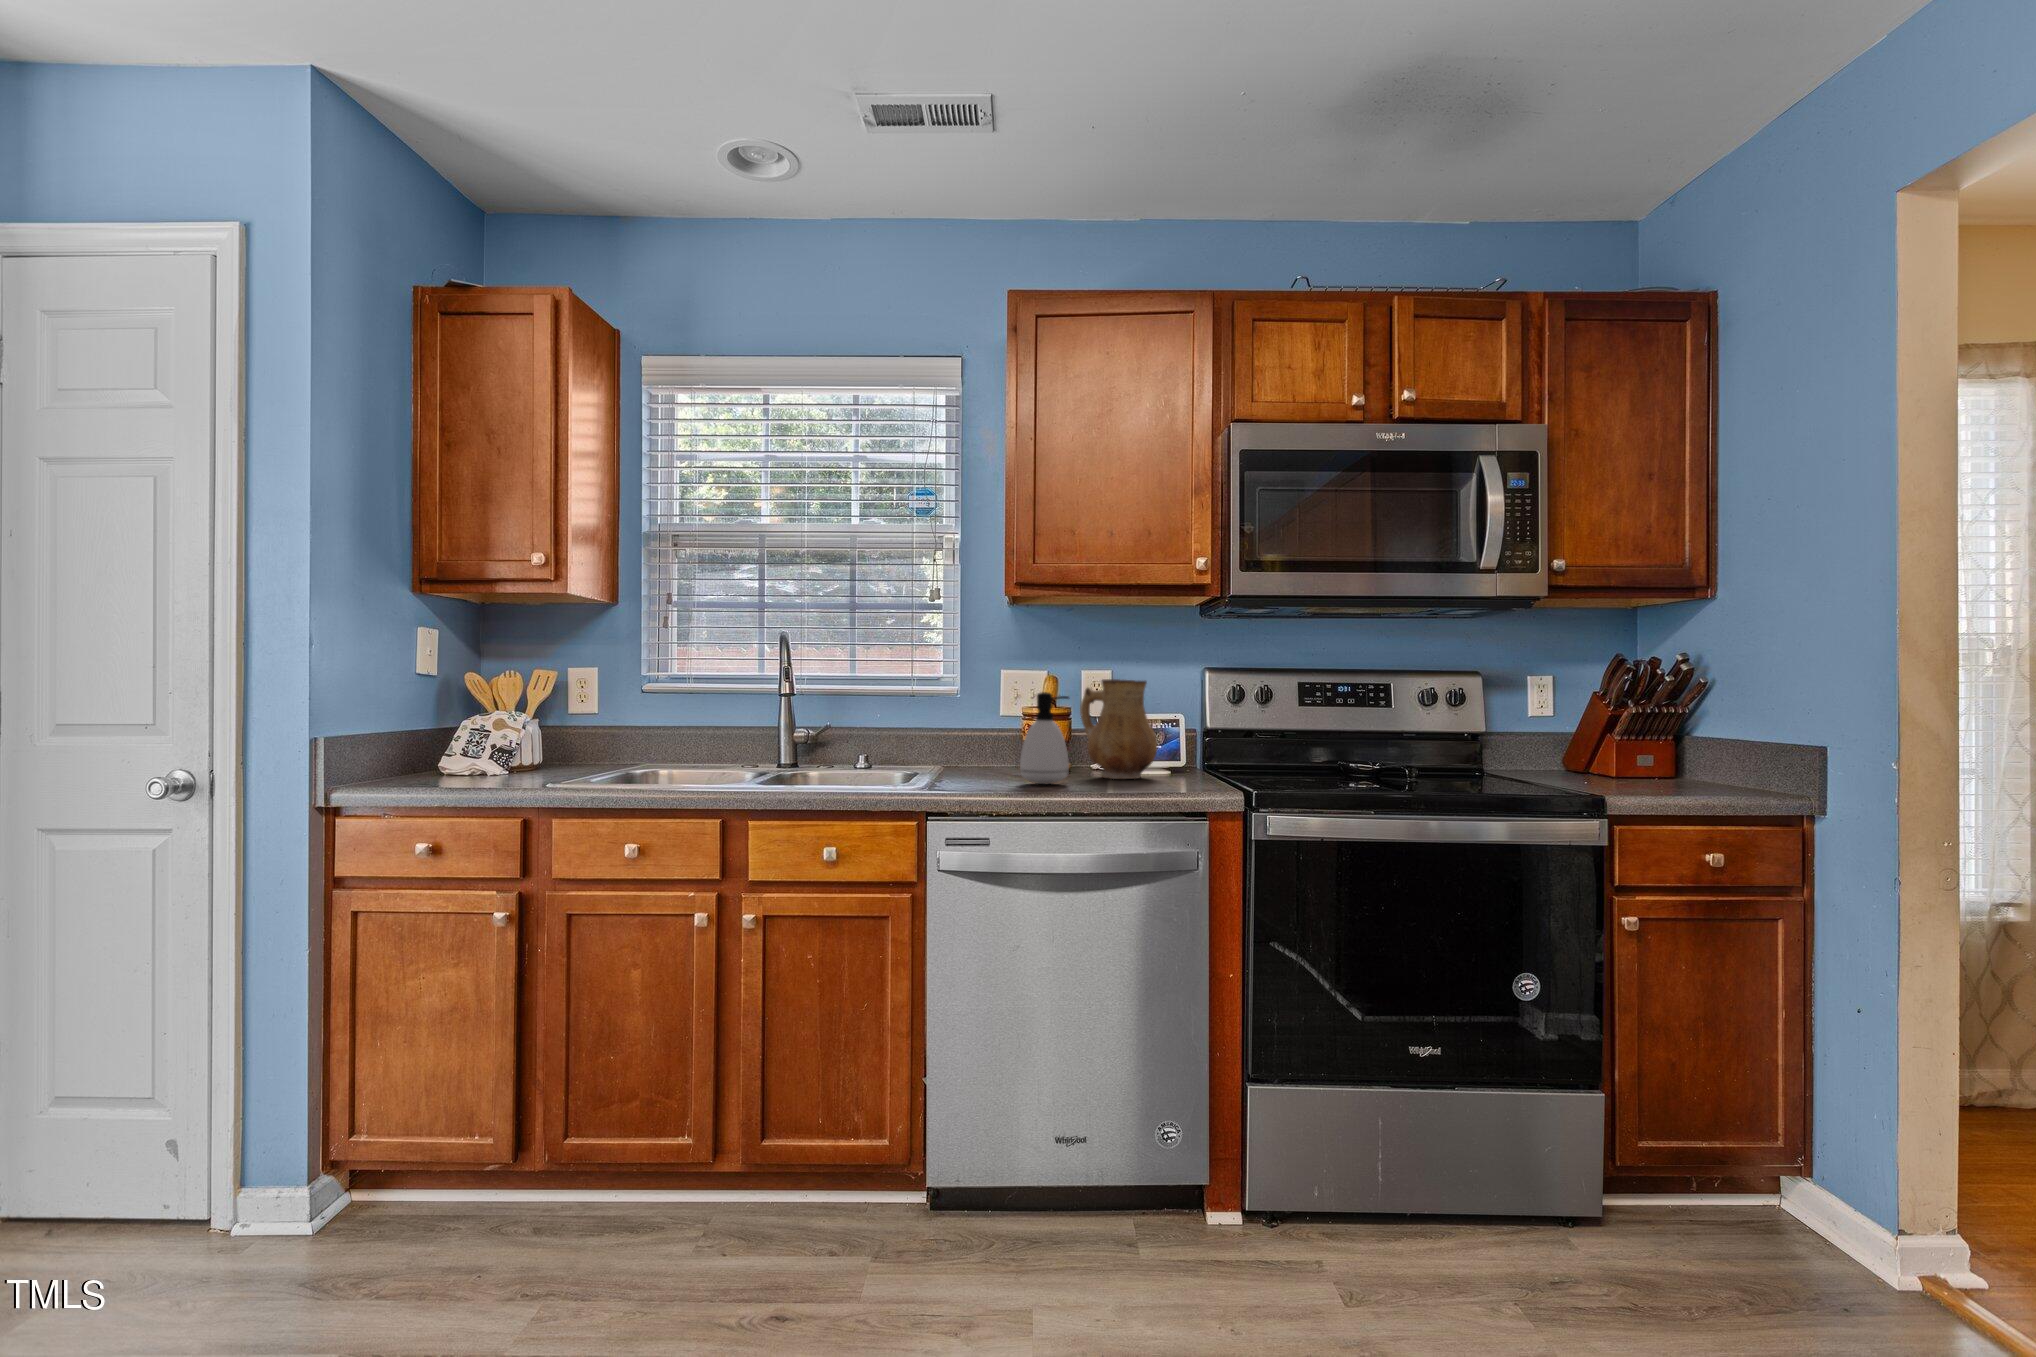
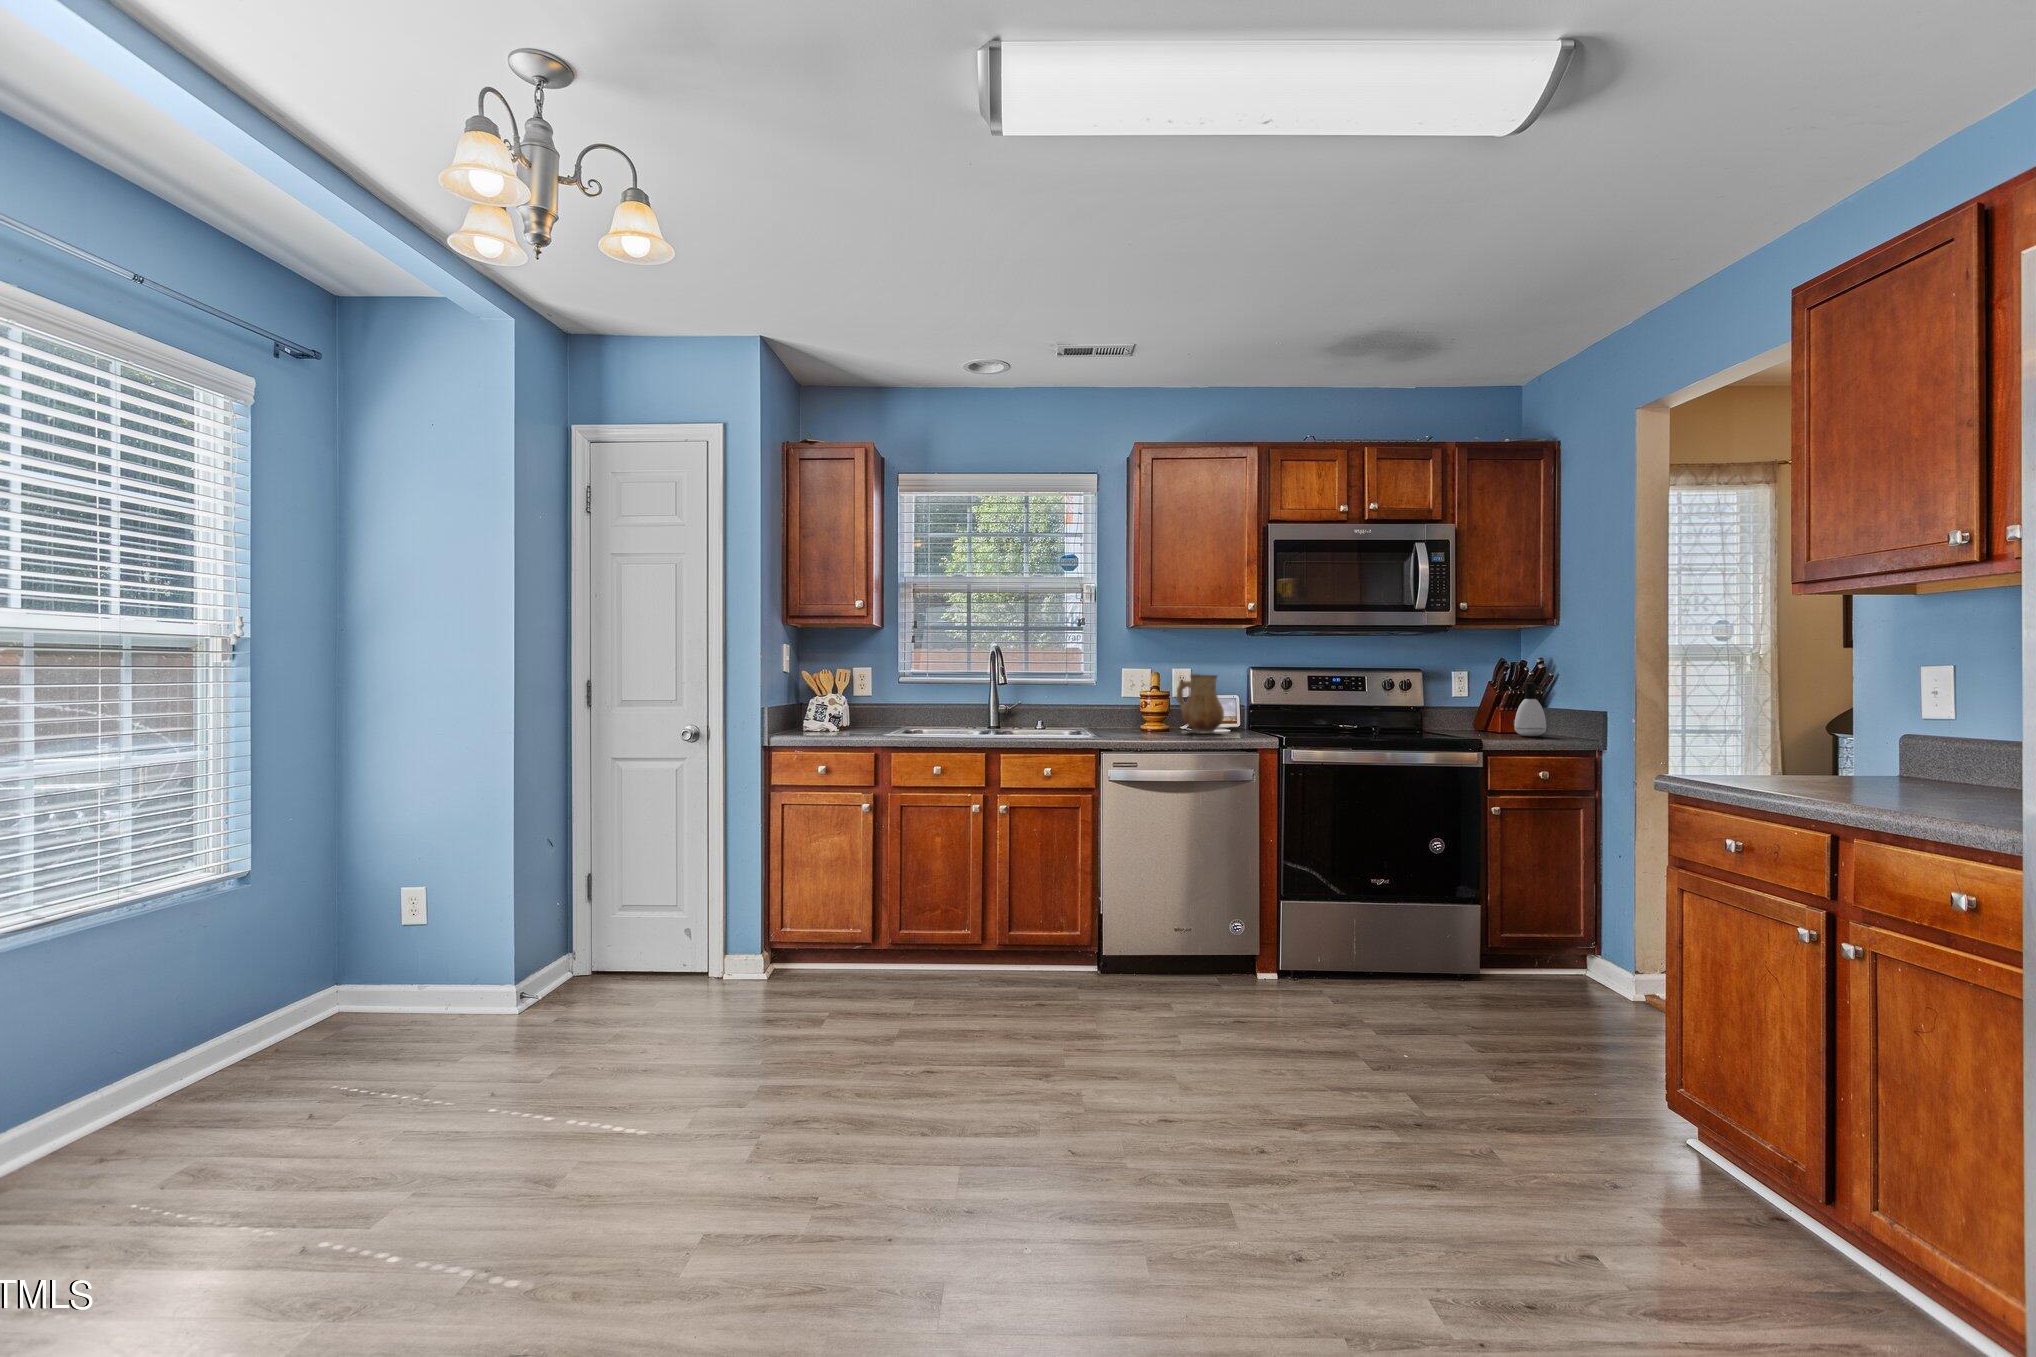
soap dispenser: present [1020,692,1069,784] -> present [1514,683,1546,736]

